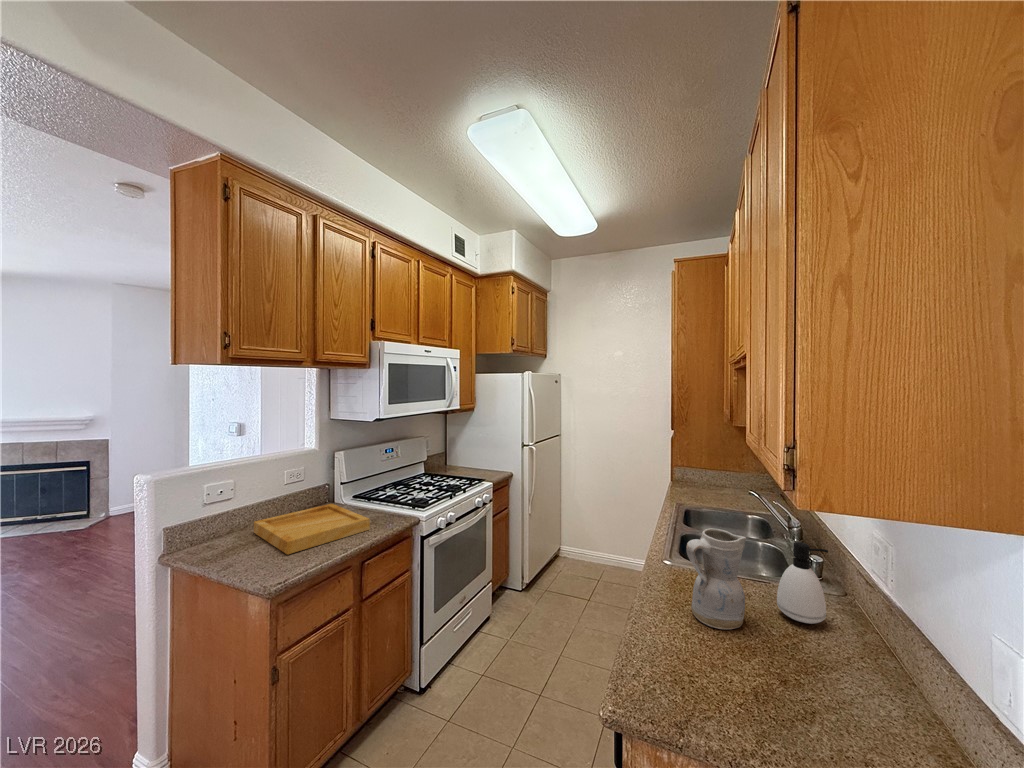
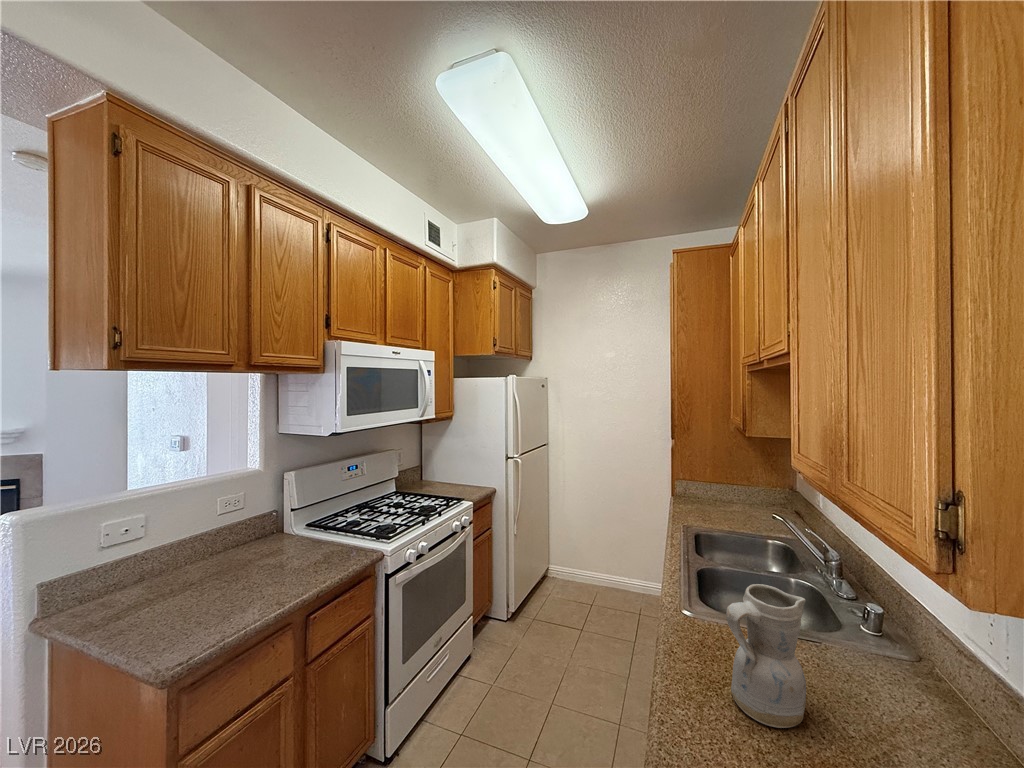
tray: present [254,504,370,554] -> none [170,537,319,615]
soap dispenser: present [777,542,828,623] -> none [842,601,913,714]

